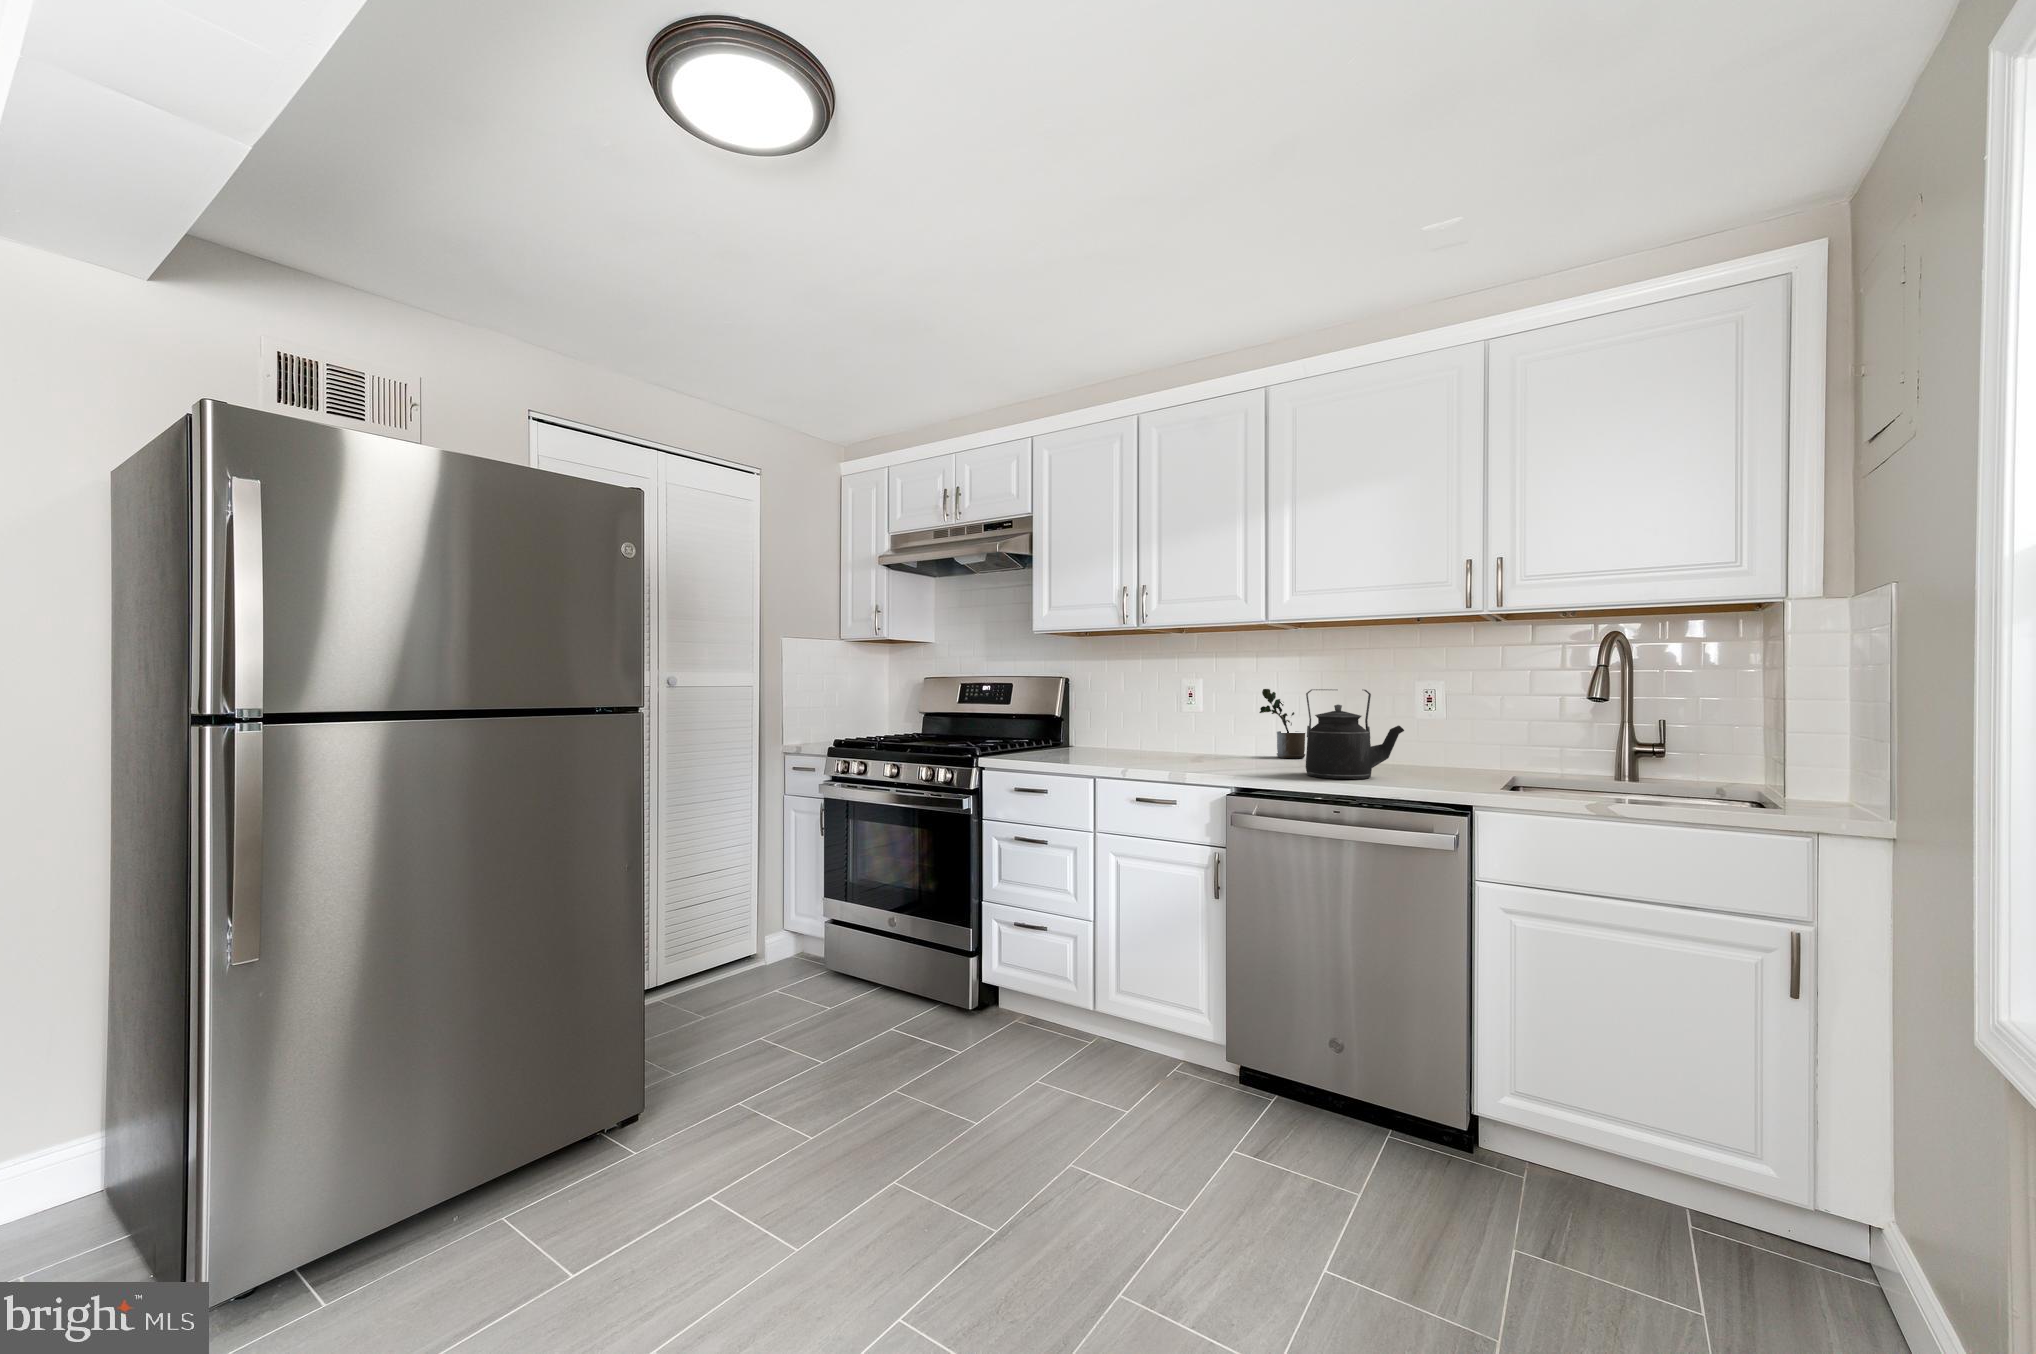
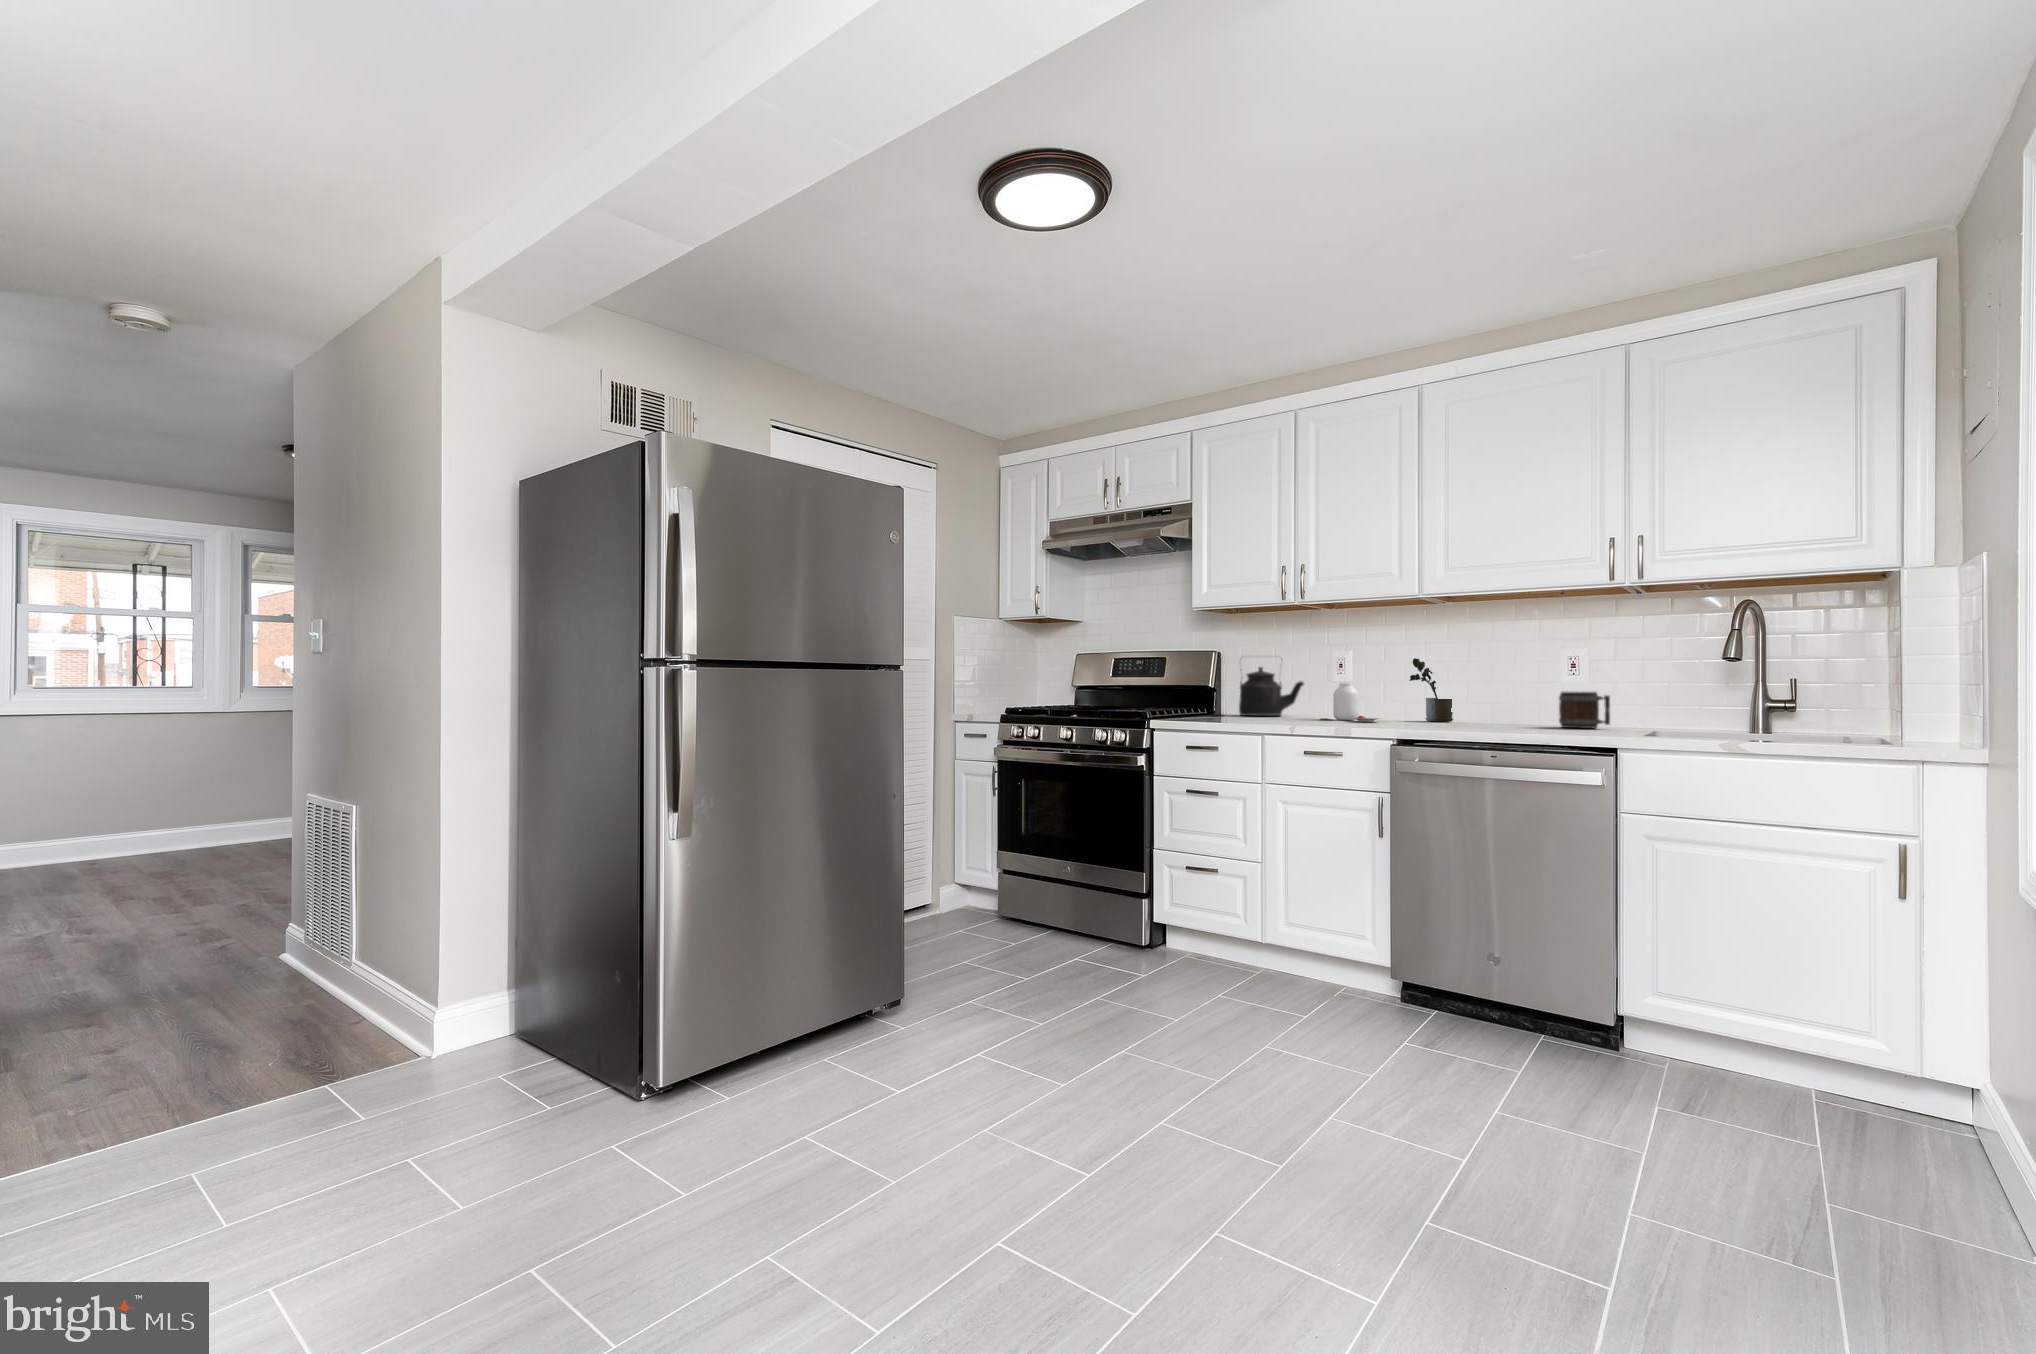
kettle: present [1306,689,1404,779] -> present [1239,658,1304,716]
jar: none [1165,715,1229,759] -> present [1320,683,1381,721]
mug: none [1414,729,1468,771] -> present [1559,692,1610,728]

